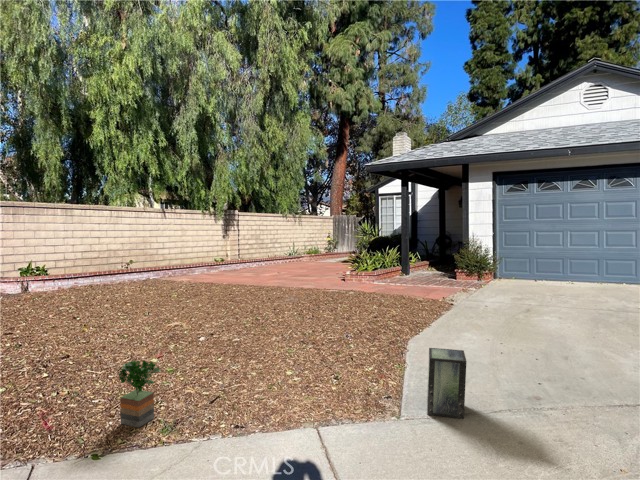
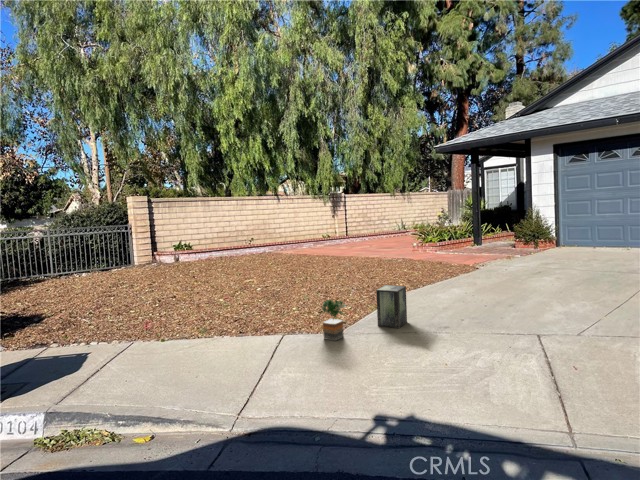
potted tree: present [119,361,160,427] -> present [322,300,346,341]

